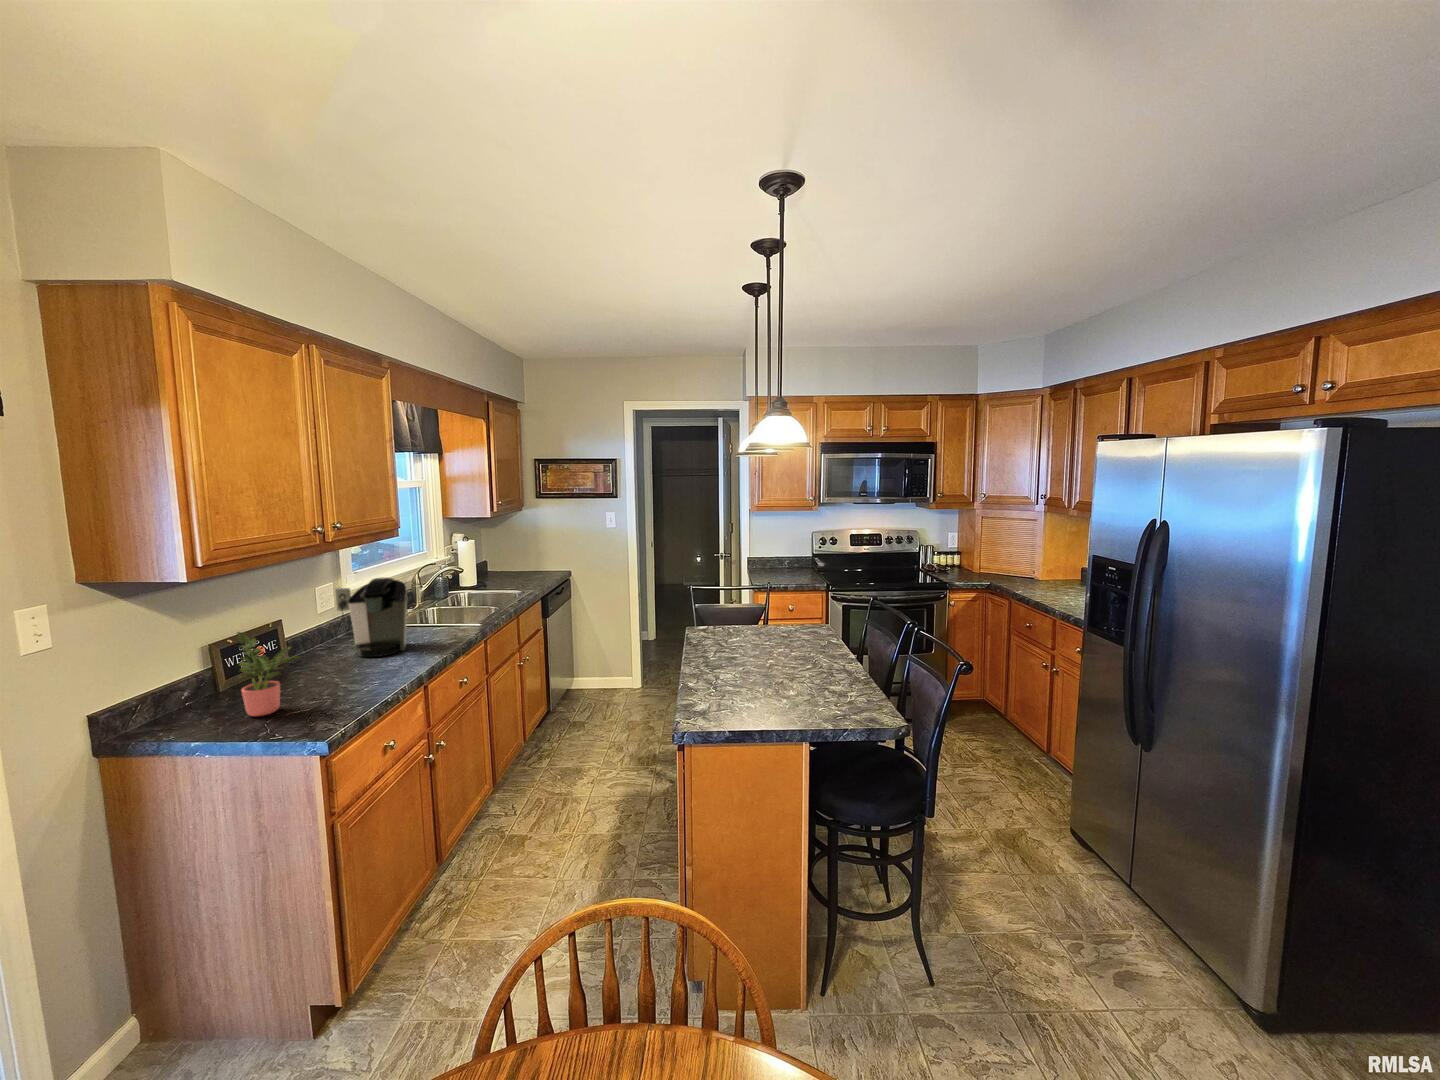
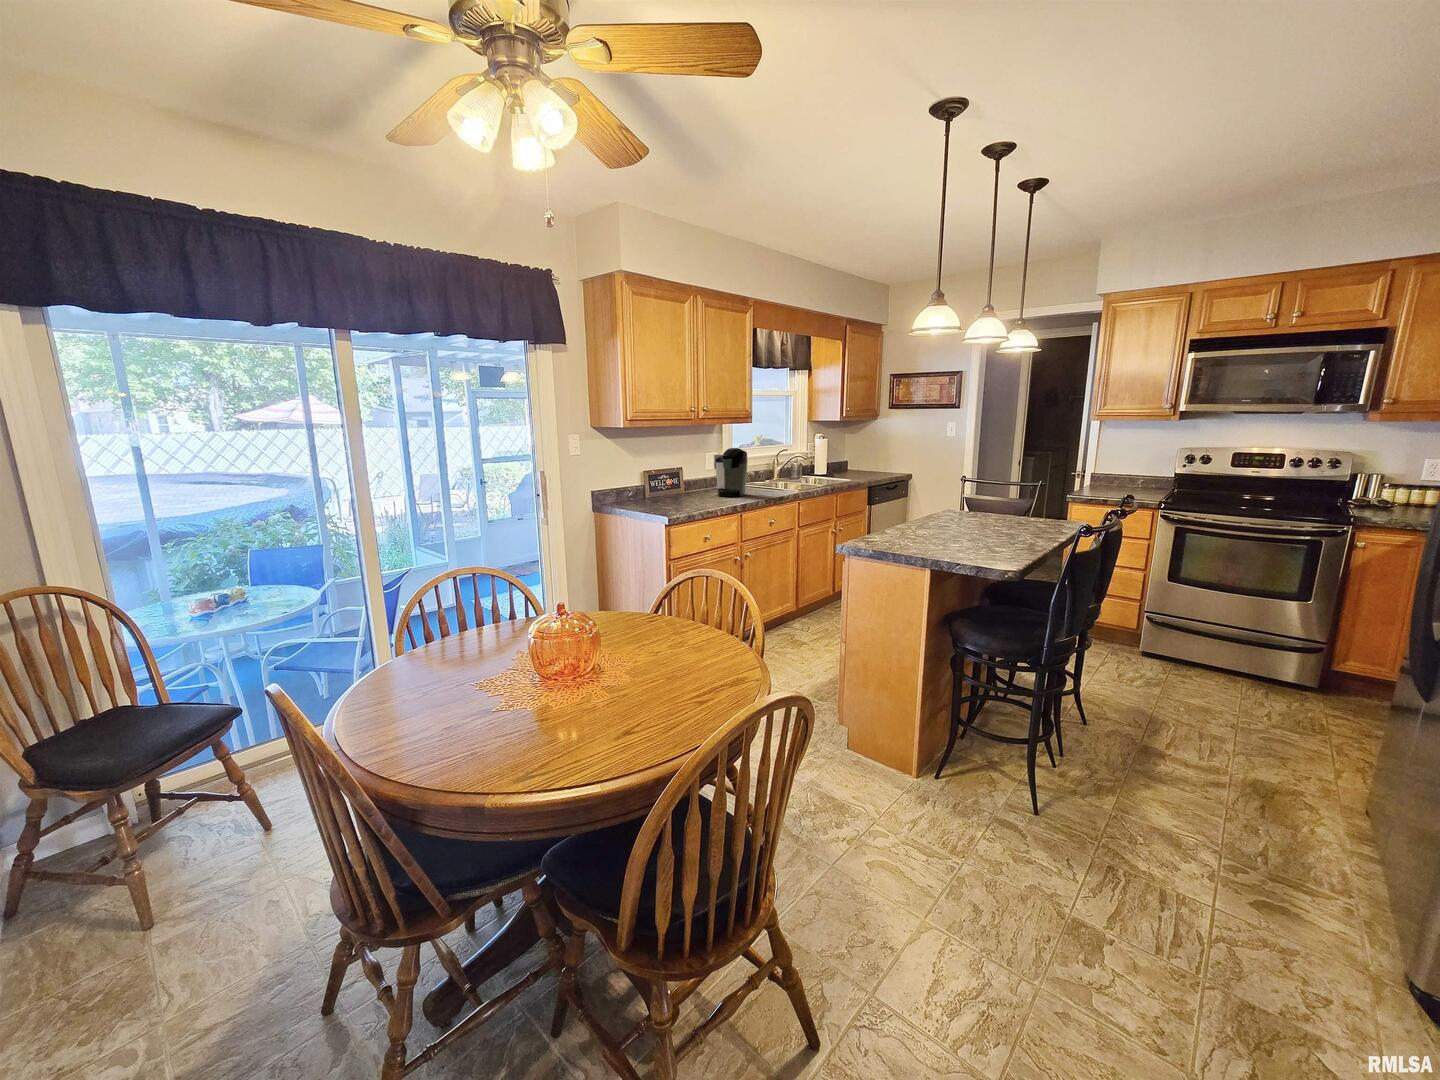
potted plant: present [237,632,301,716] -> none [647,461,677,507]

